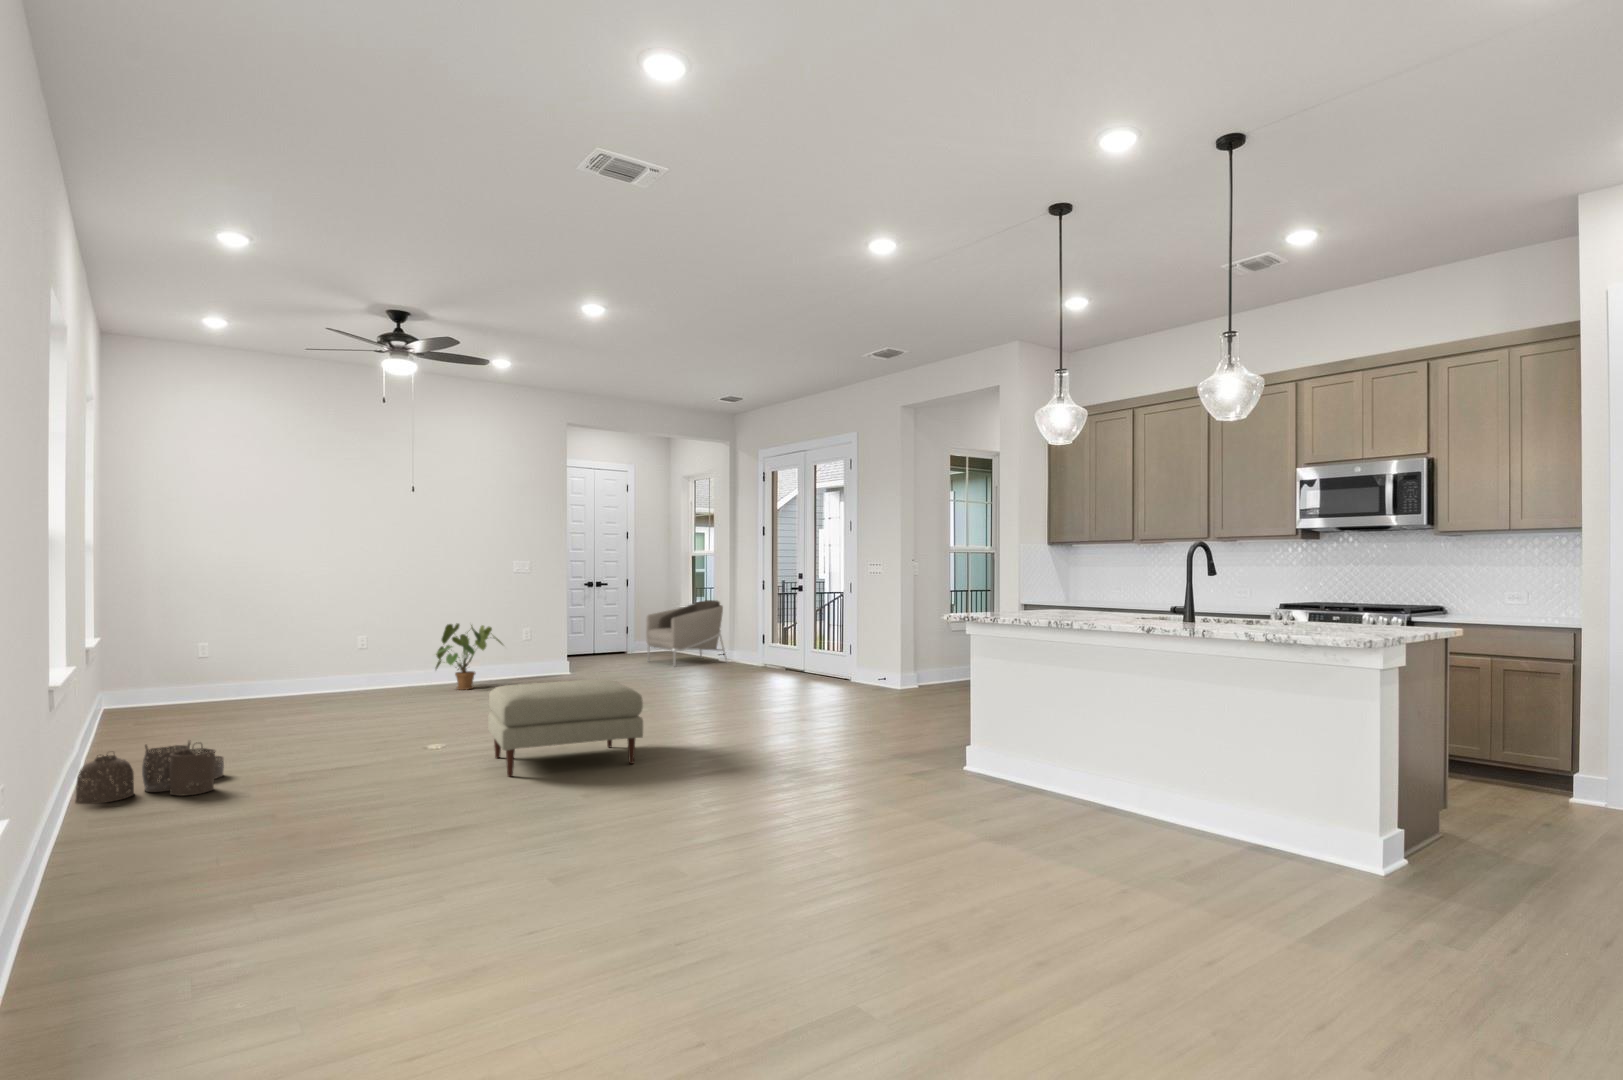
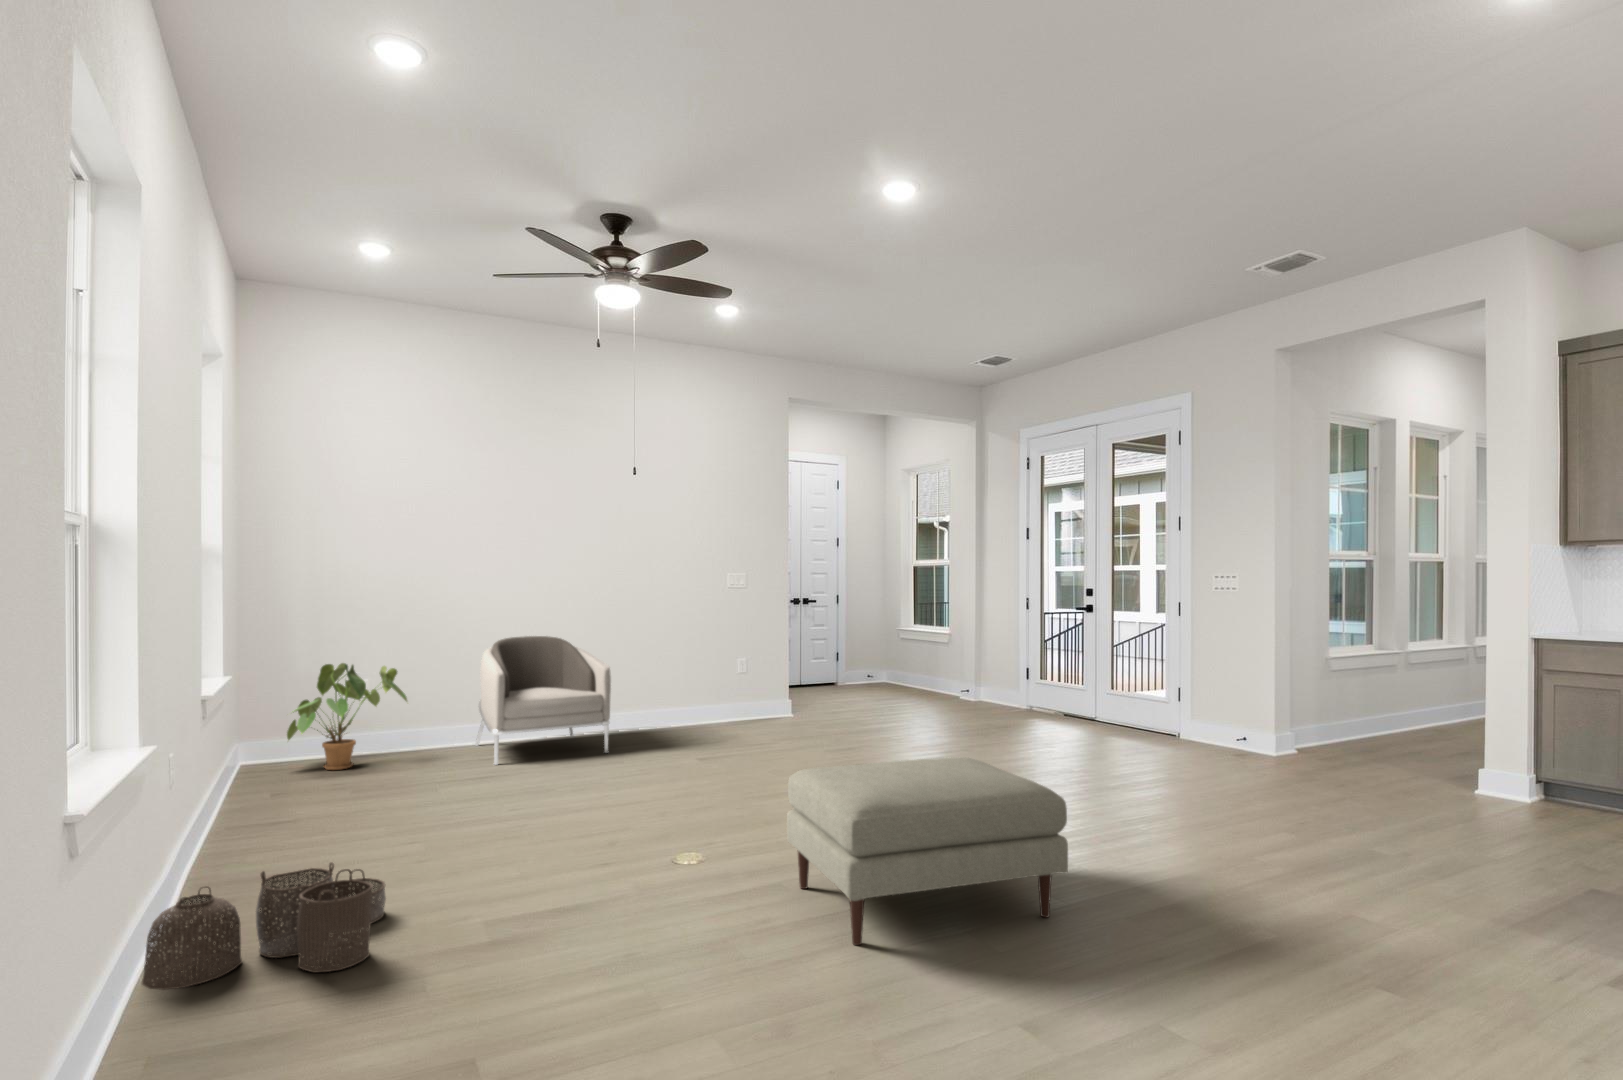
armchair: present [646,600,728,667] -> present [475,636,611,765]
house plant: present [436,624,502,690] -> present [287,663,407,770]

